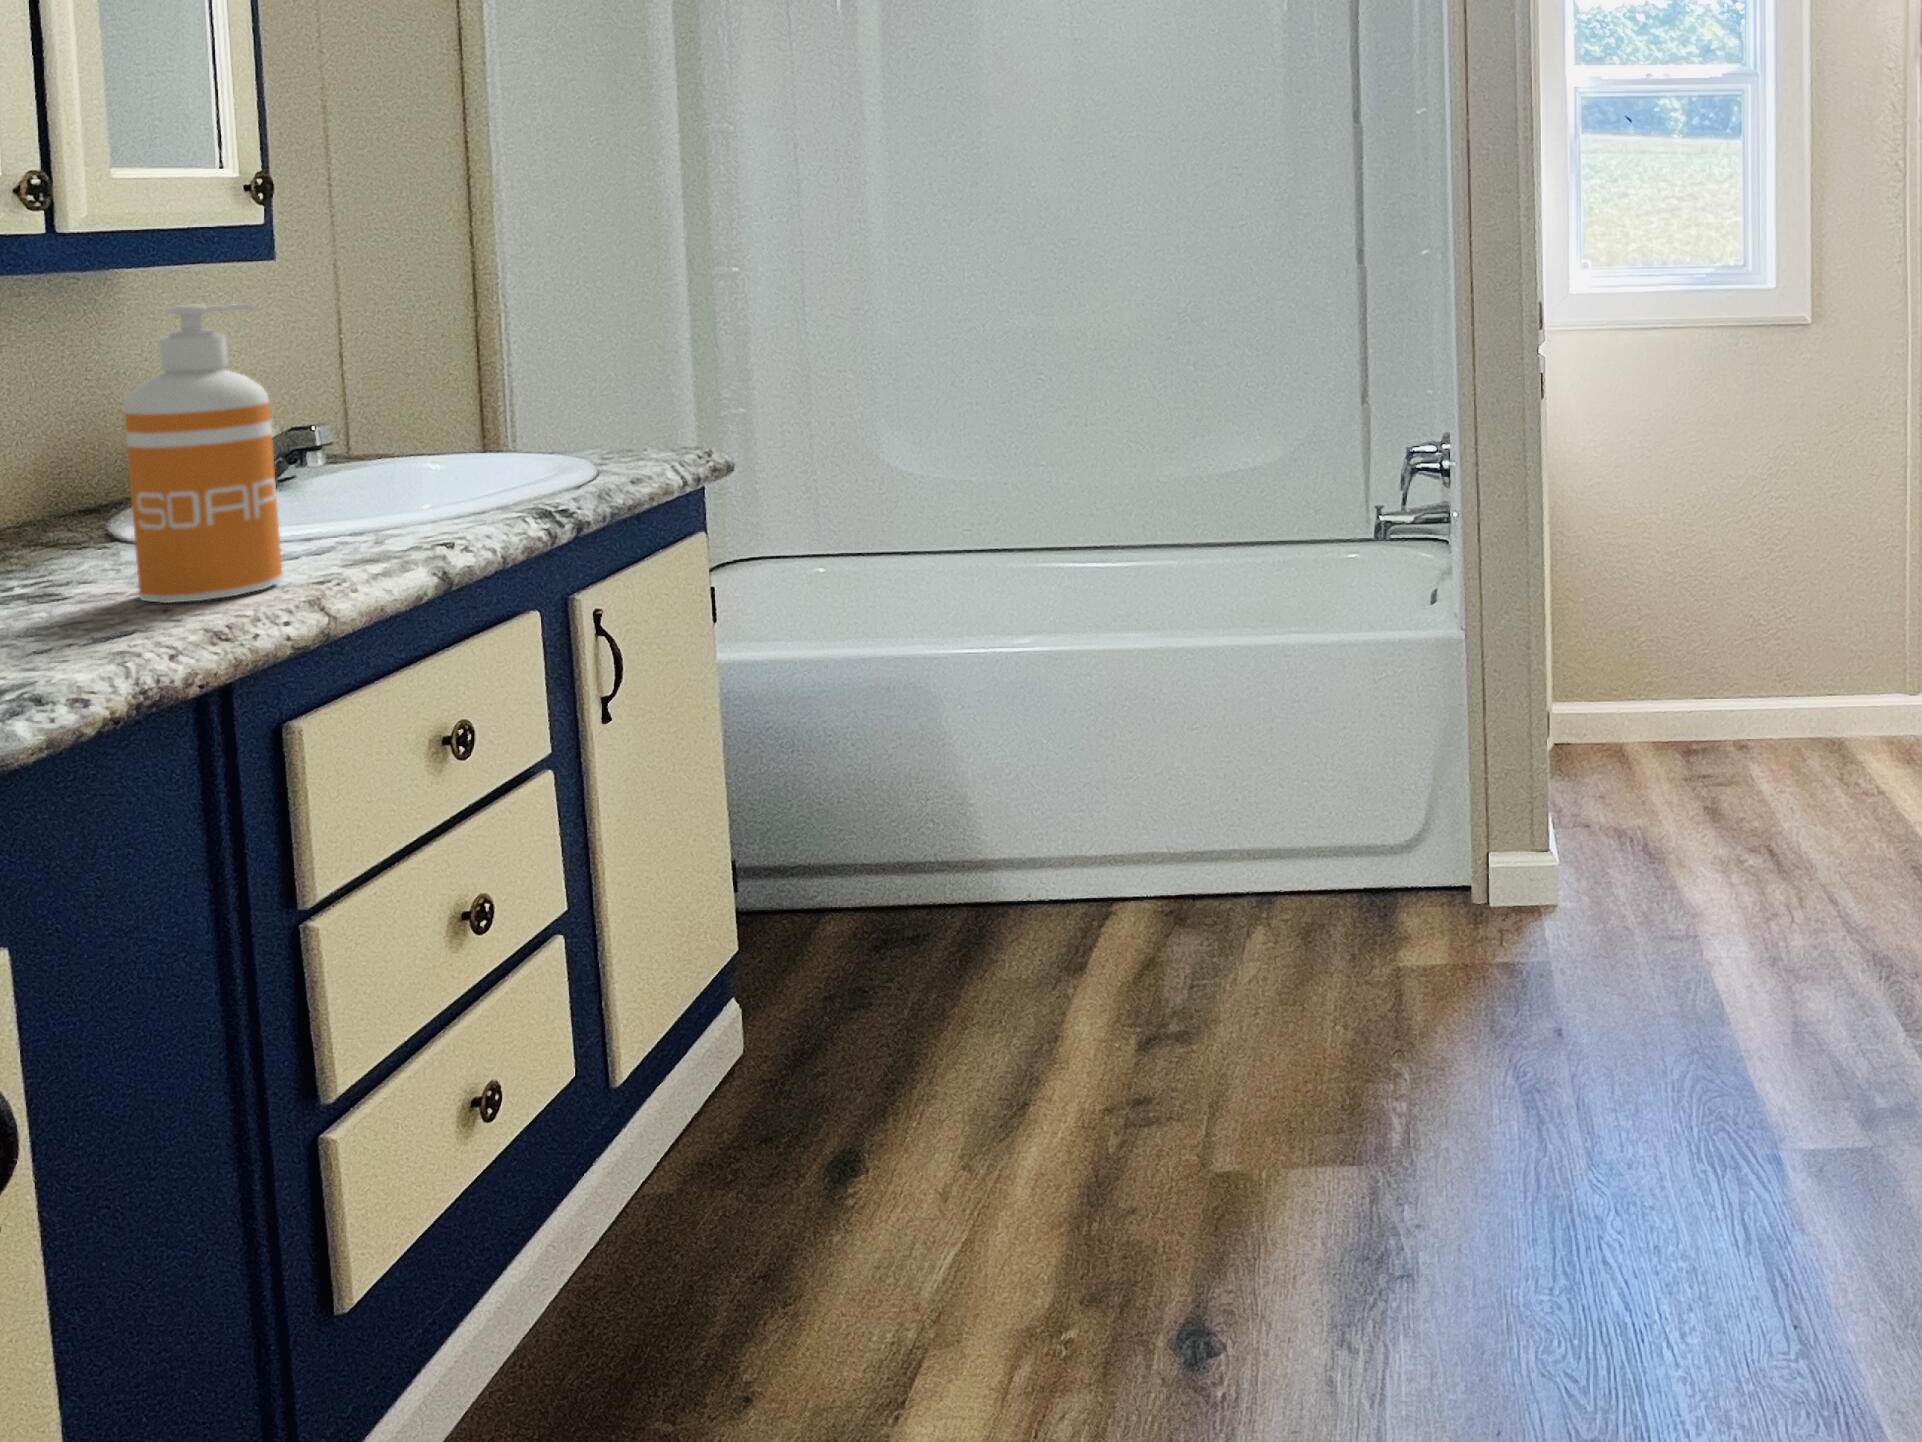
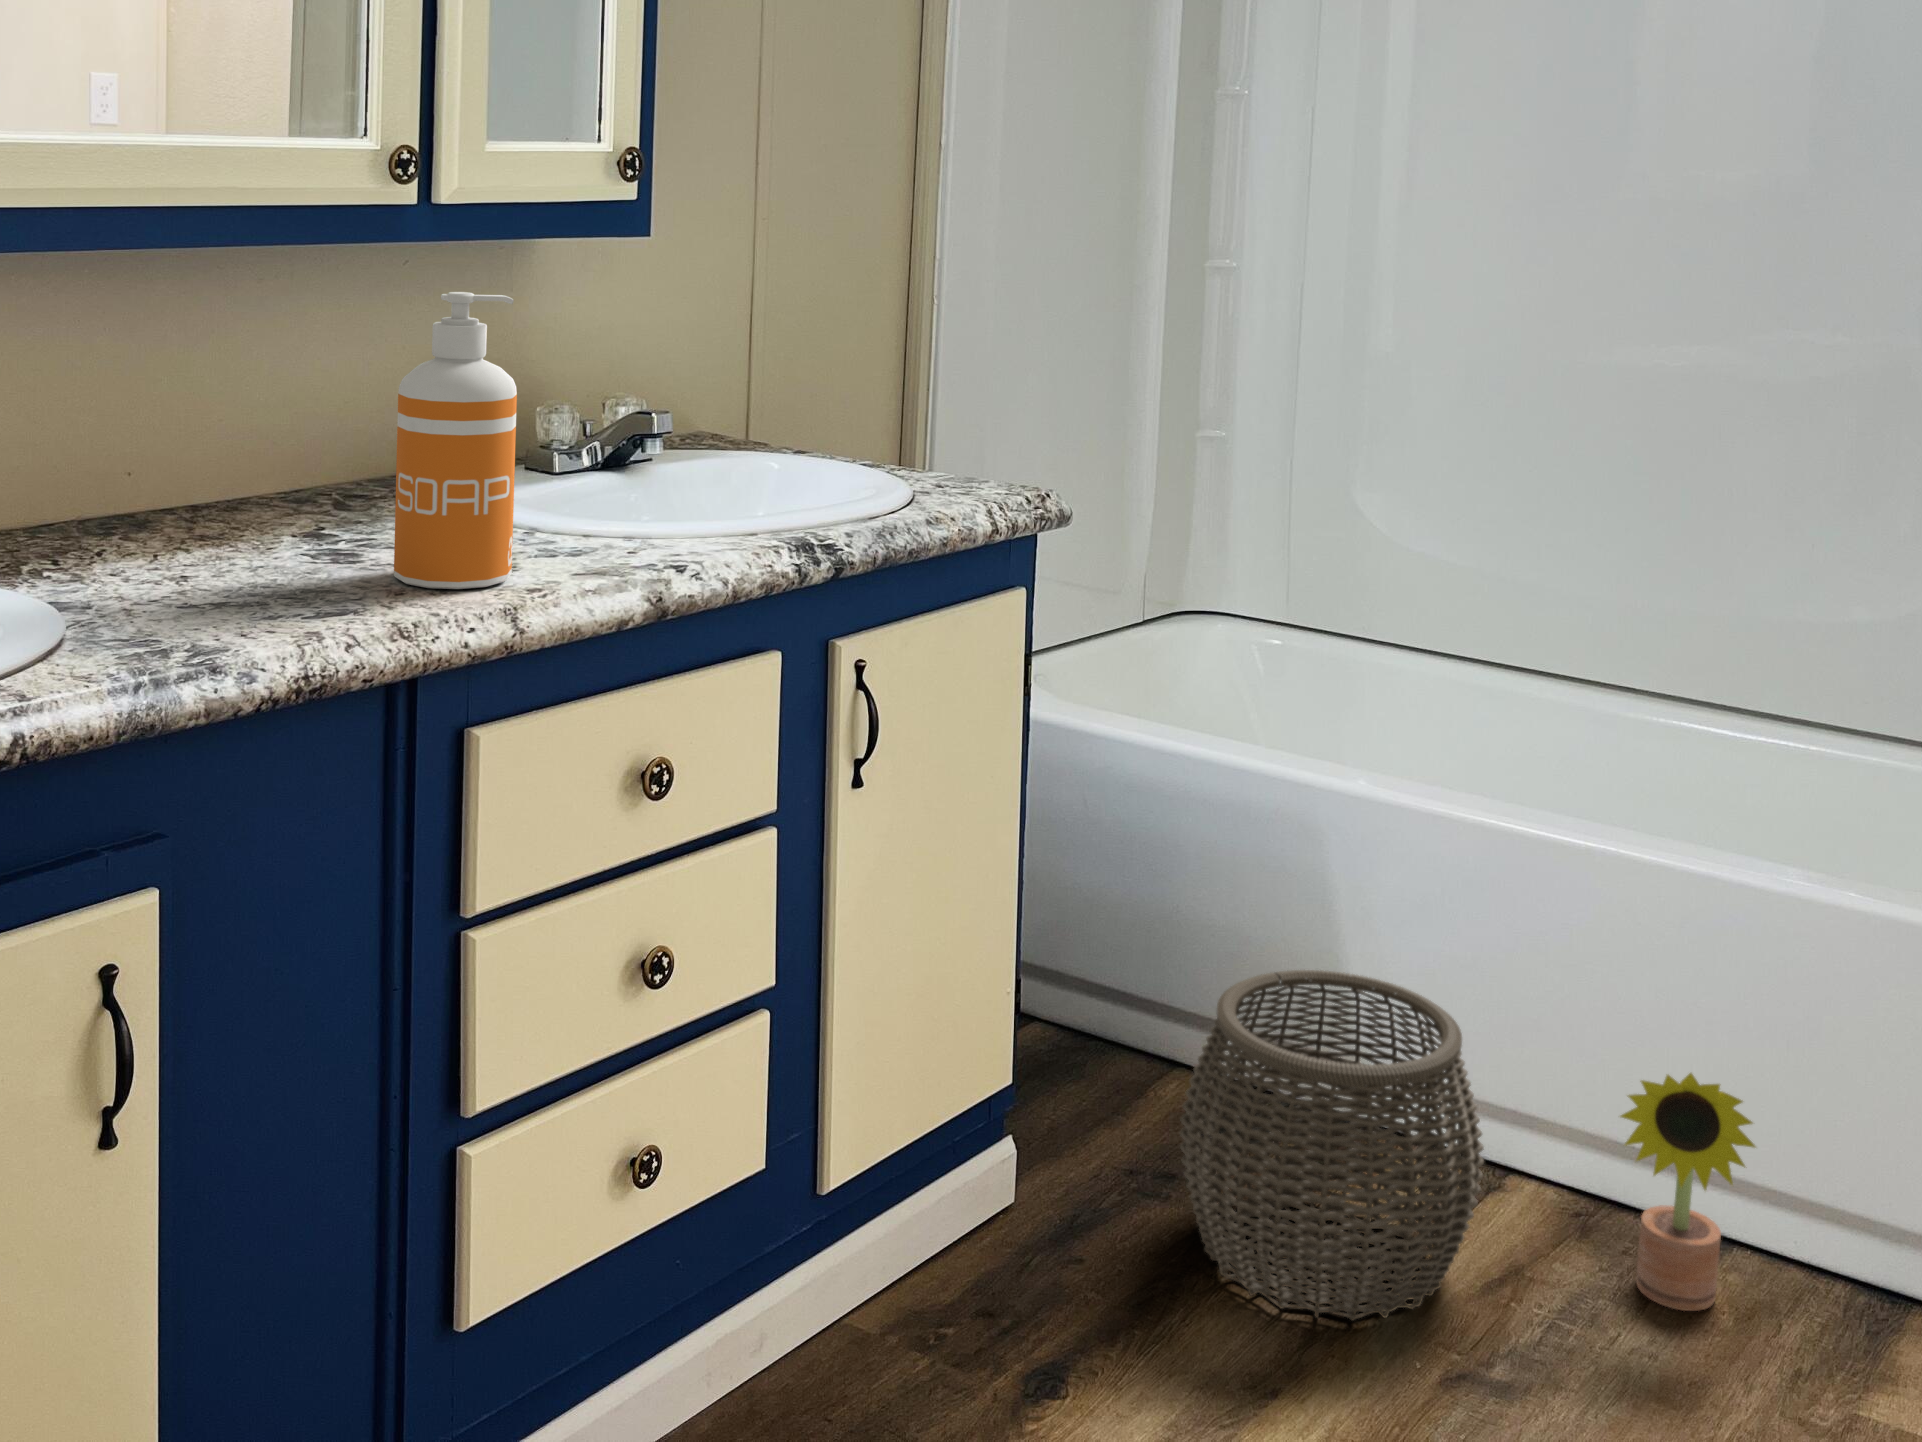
decorative plant: none [1210,772,1302,940] -> present [1621,1073,1755,1311]
woven basket: none [887,780,1126,1042] -> present [1180,970,1484,1321]

